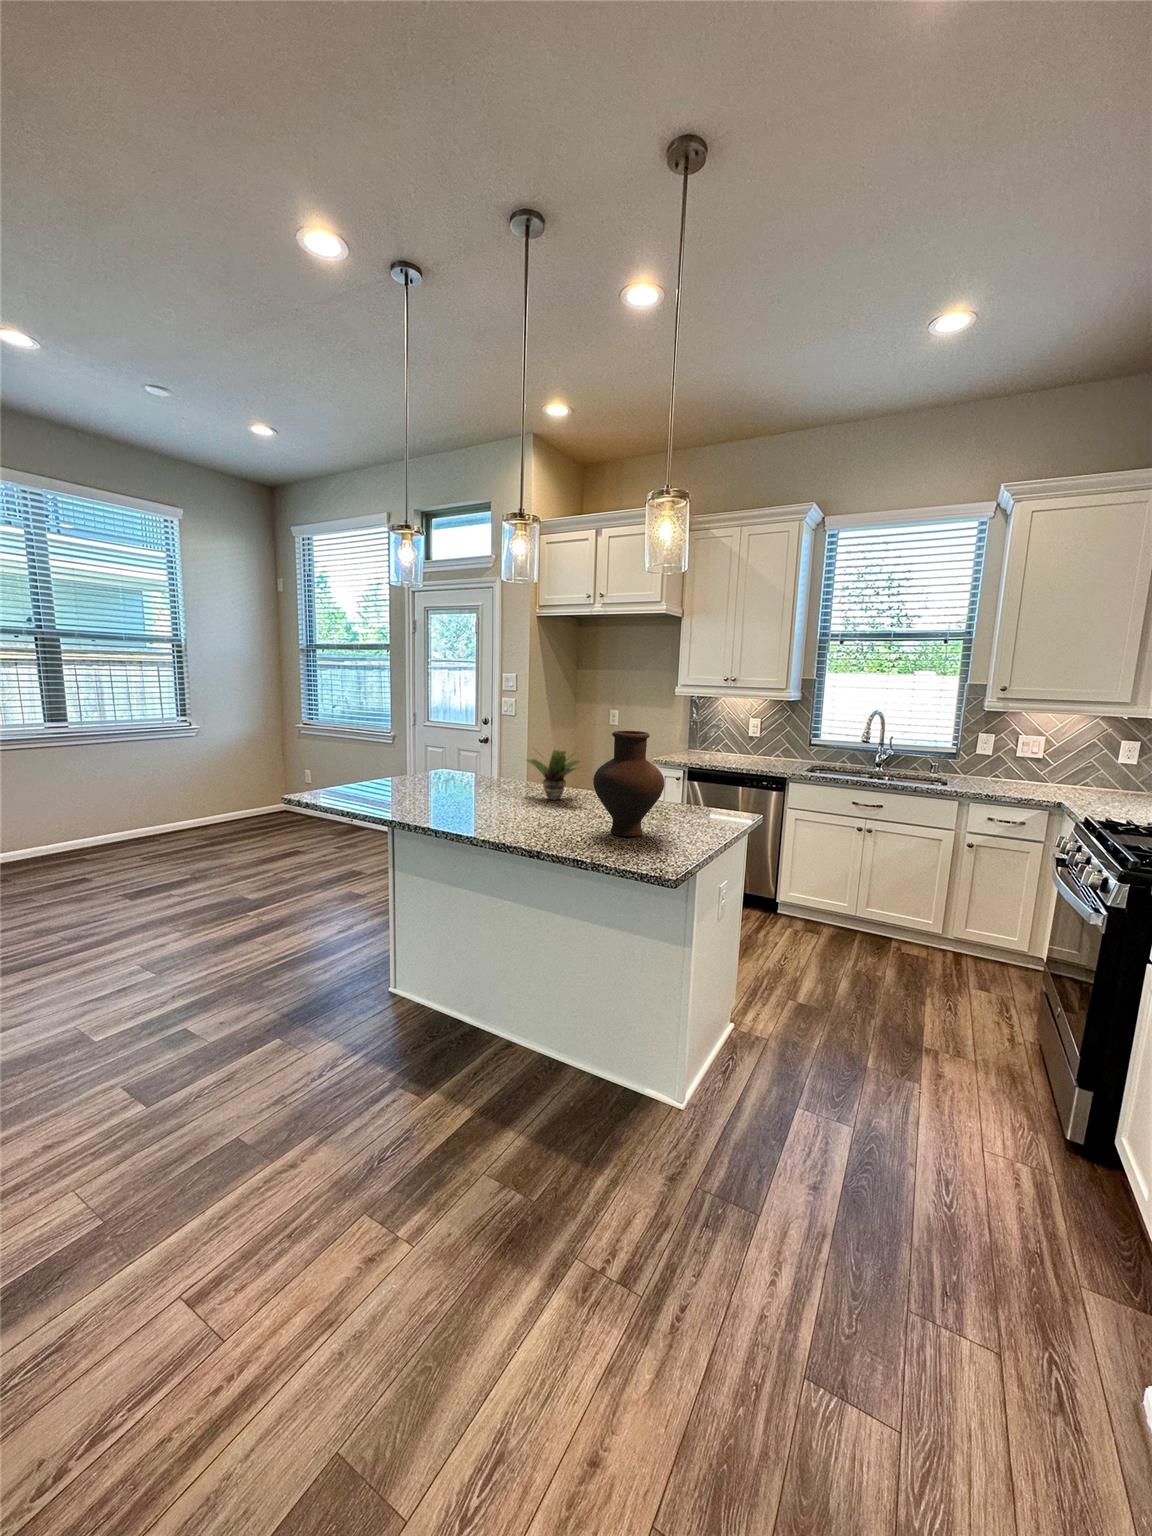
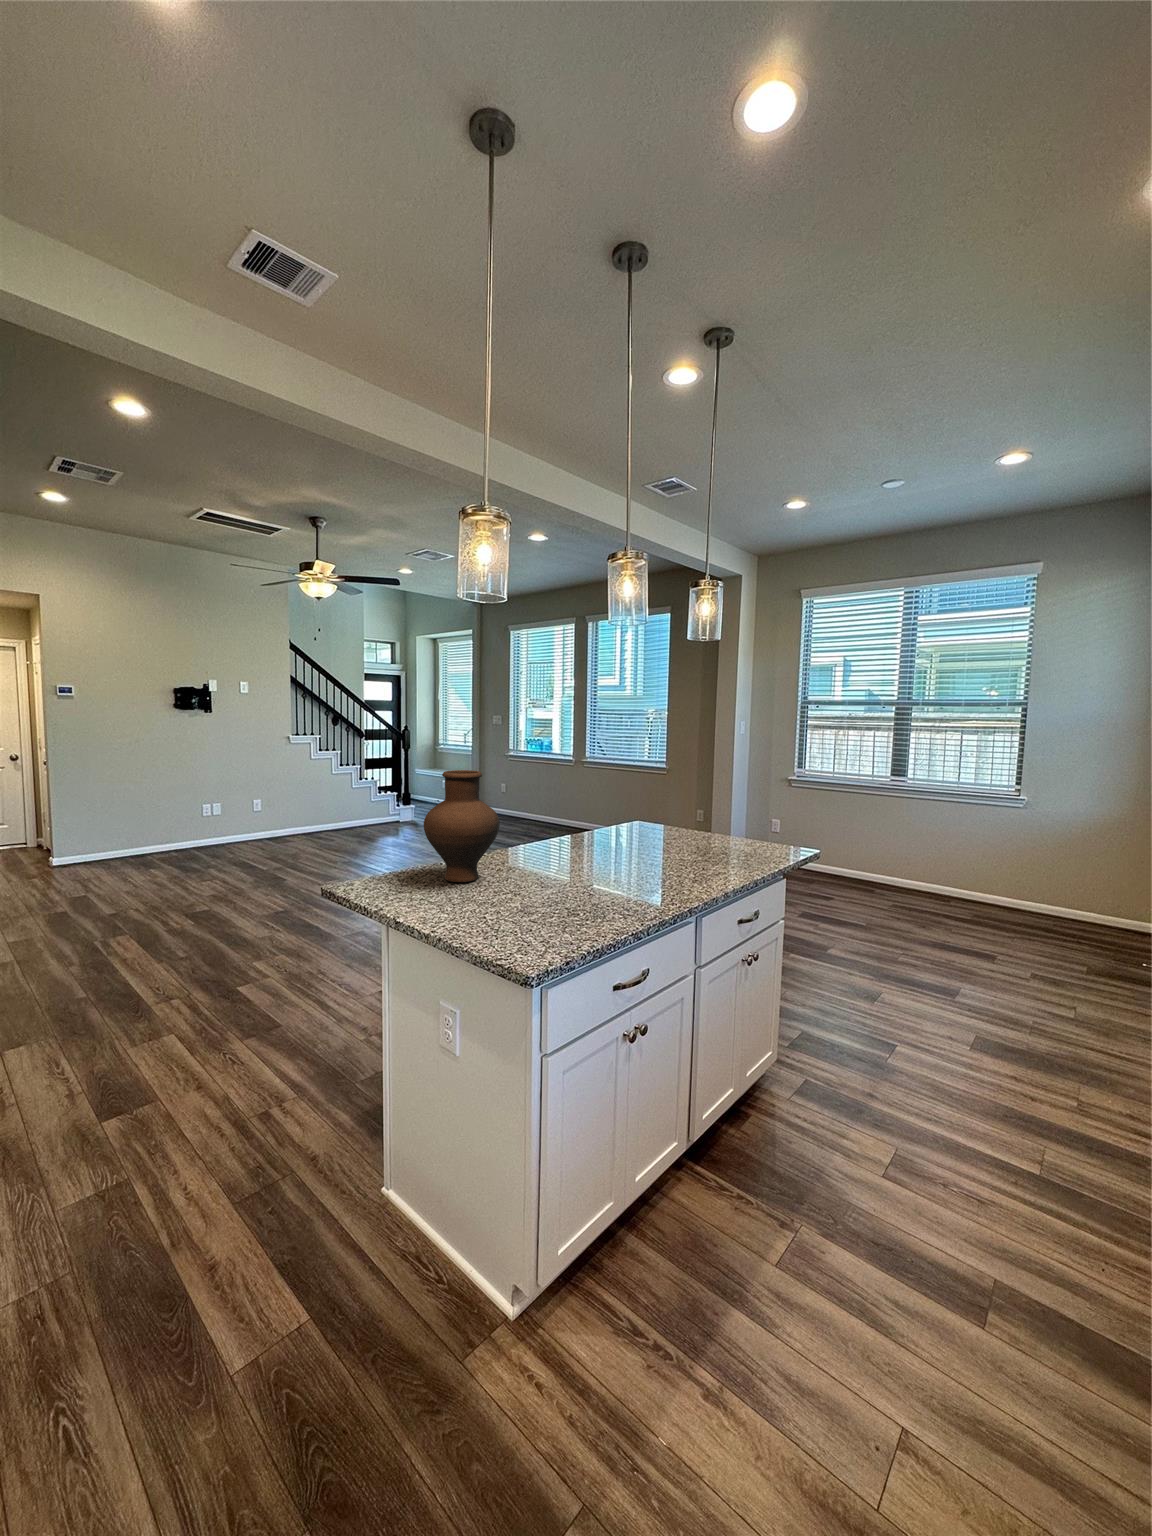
potted plant: present [527,750,580,800] -> none [593,802,665,871]

